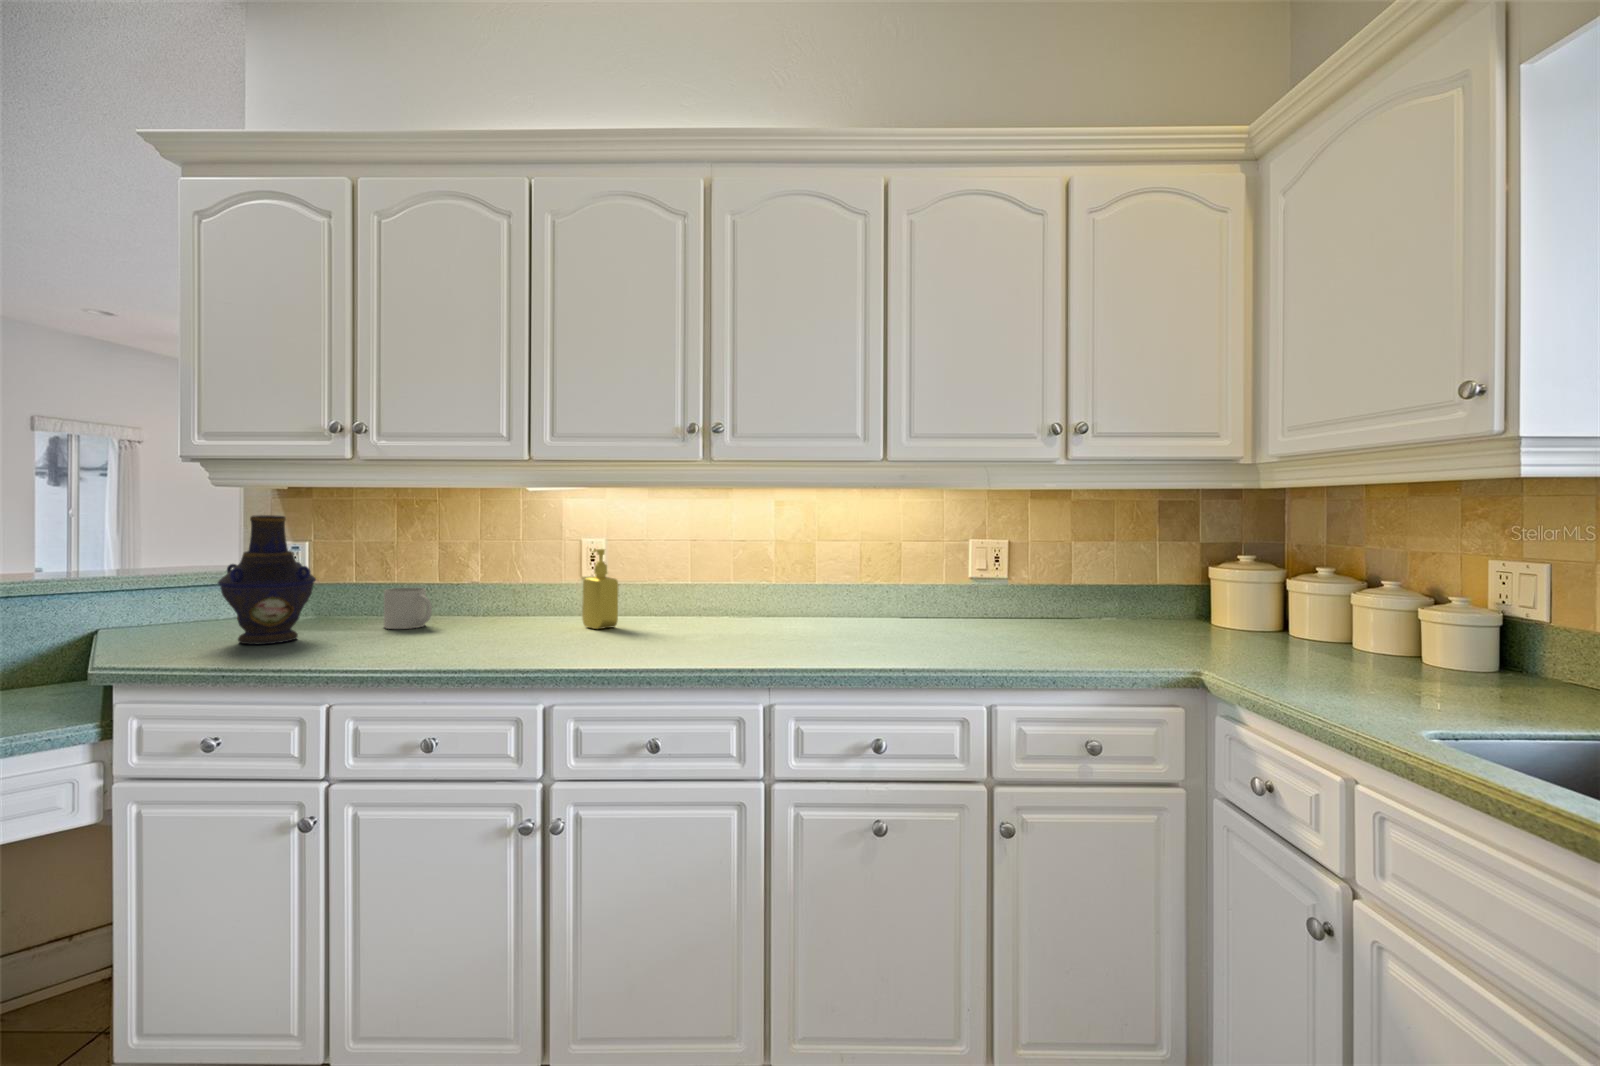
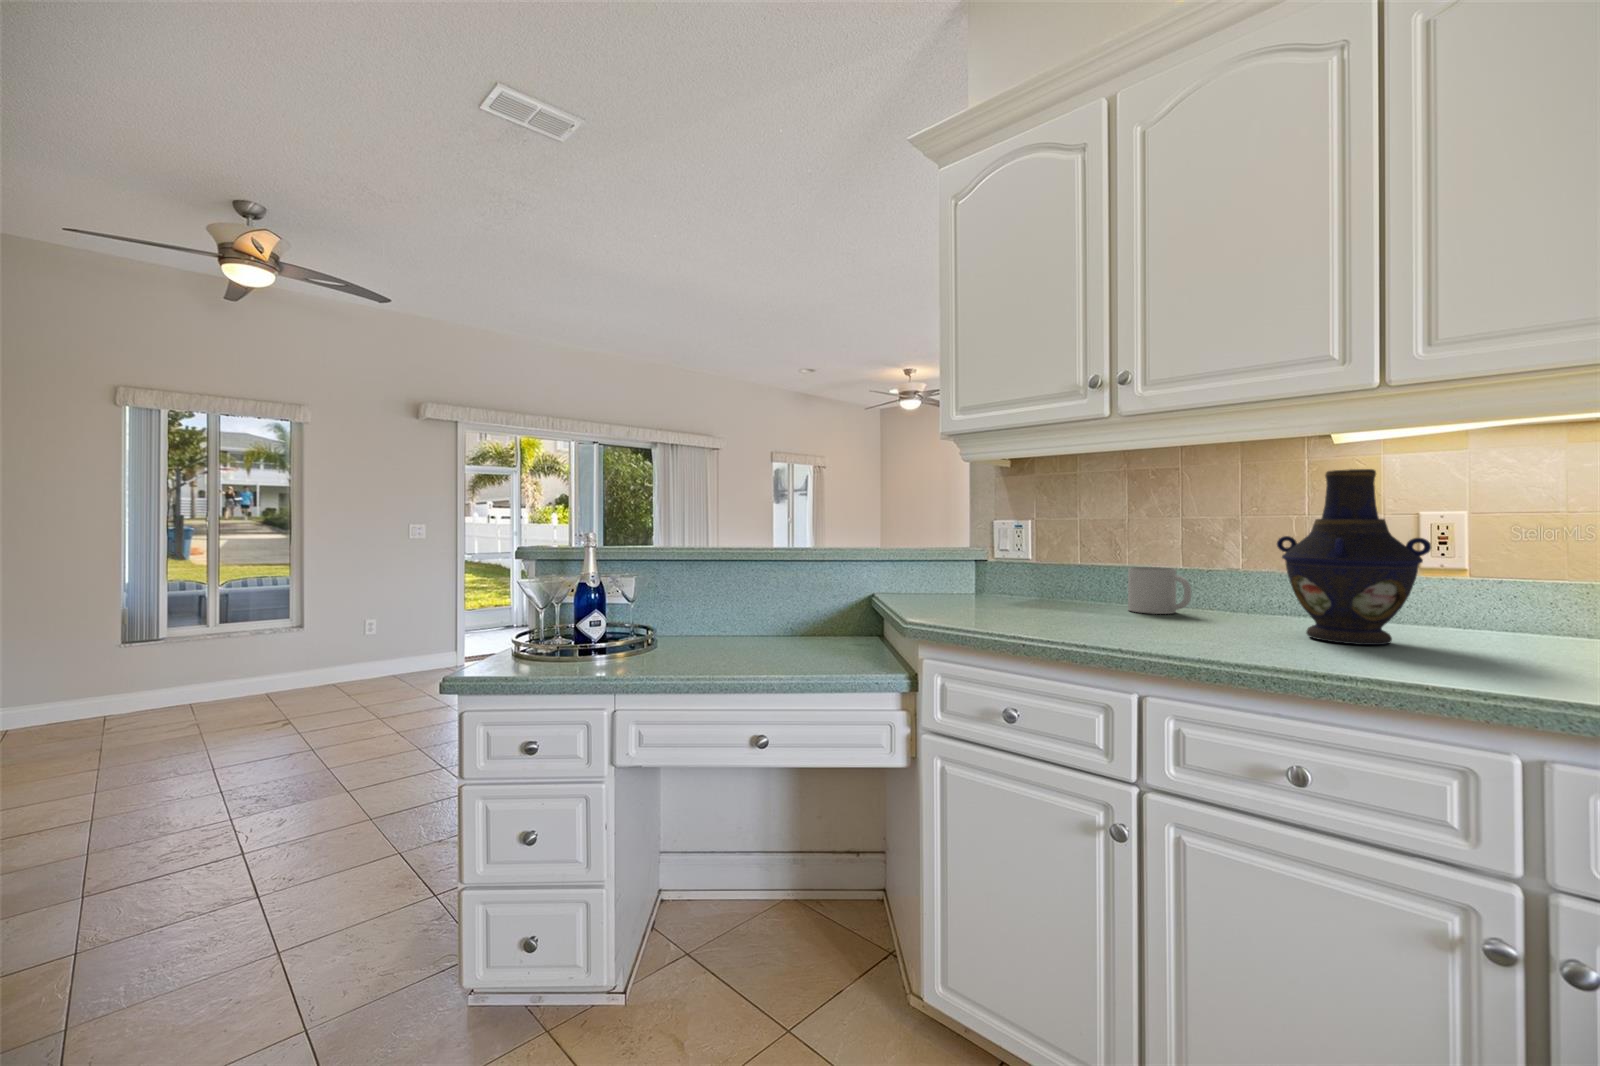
vase: present [218,515,316,645] -> present [1277,469,1431,645]
soap dispenser: present [582,549,618,629] -> none [1428,516,1510,636]

